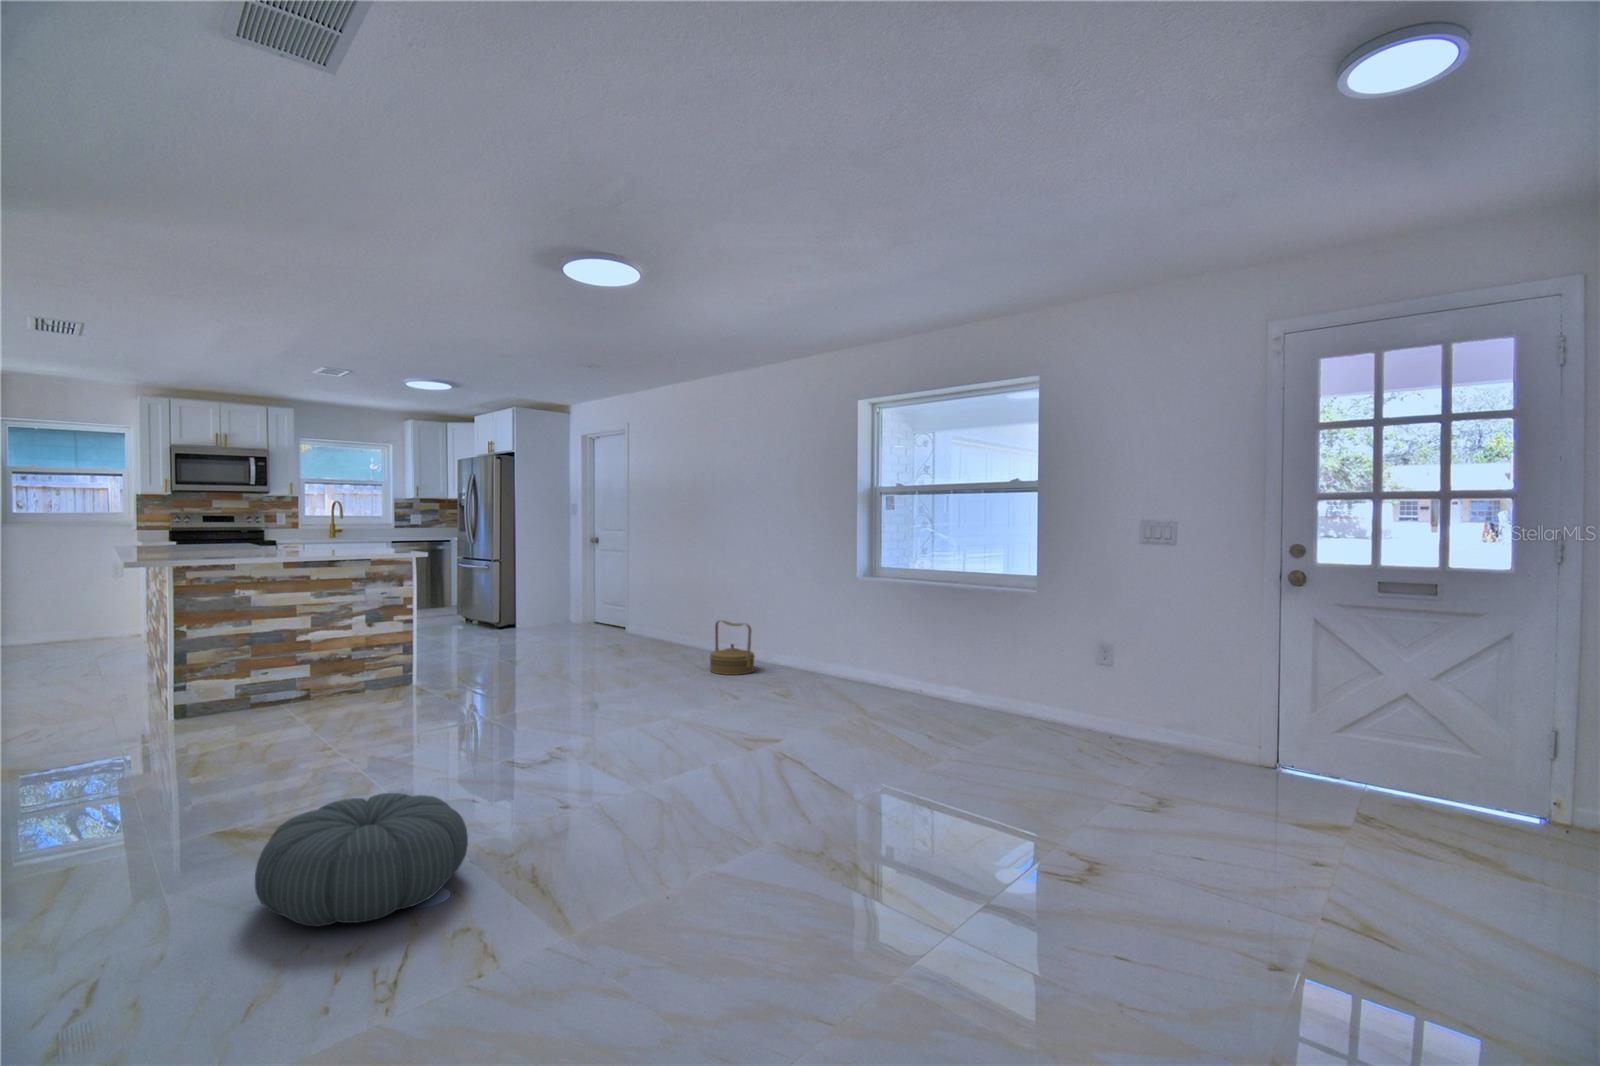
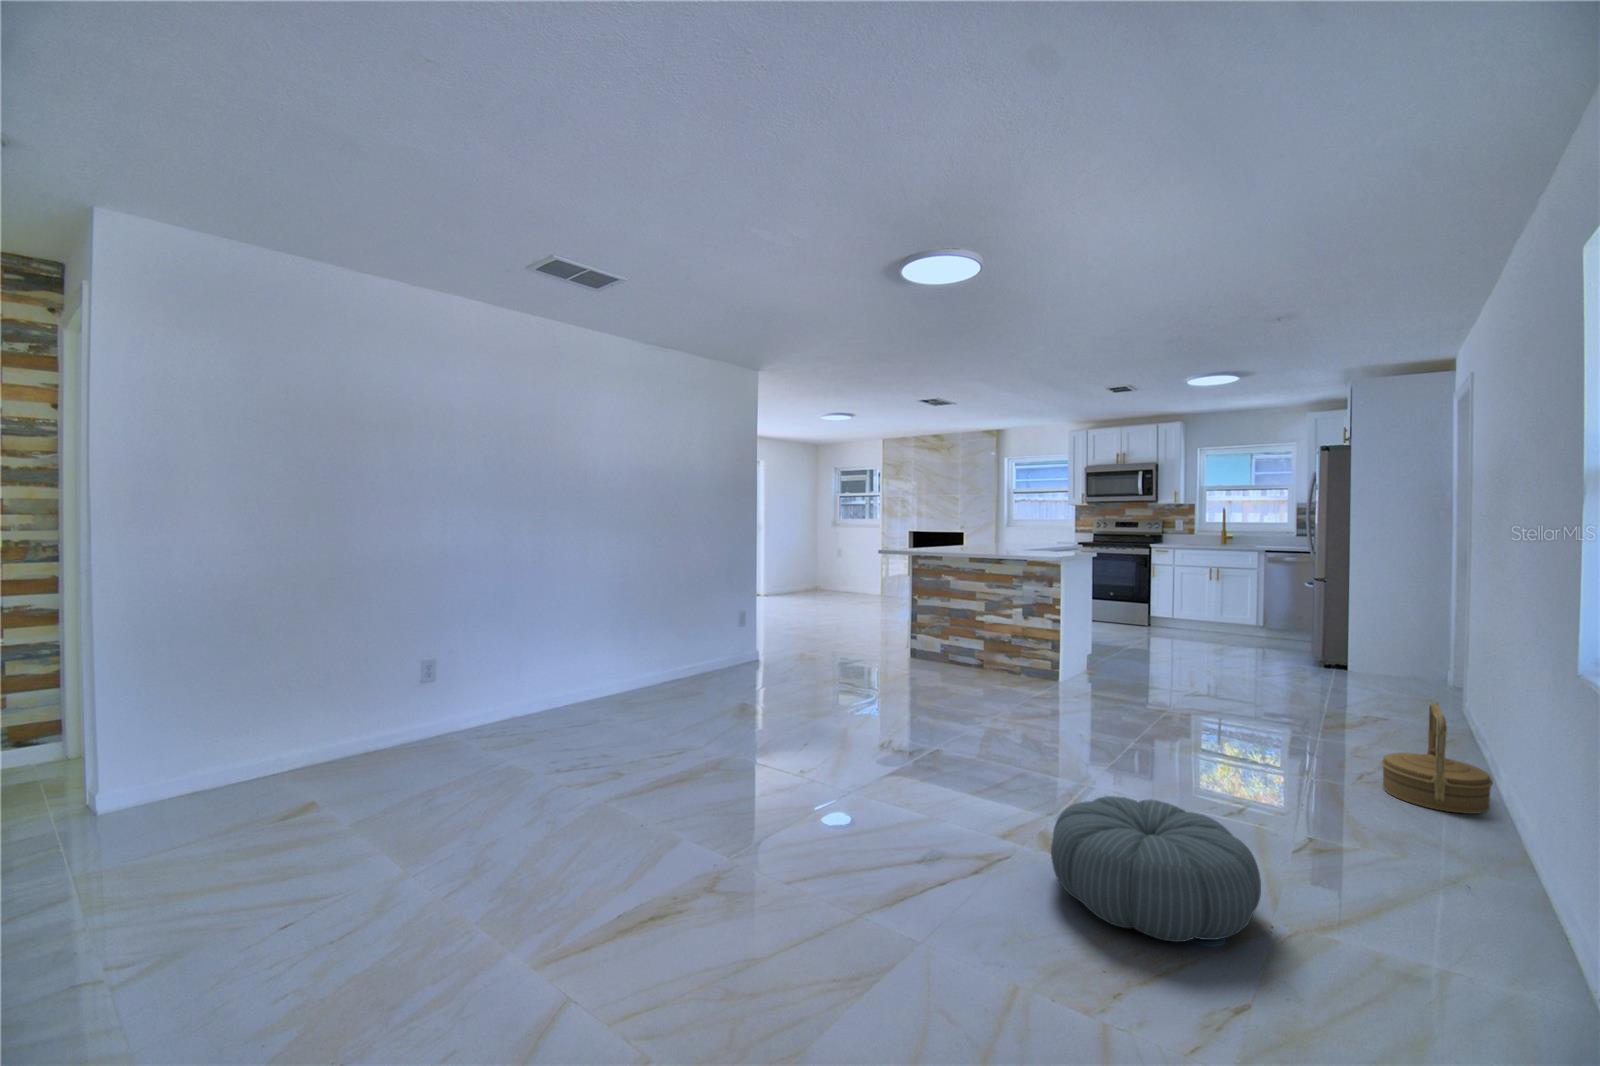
pouf: present [255,793,468,926] -> present [1051,796,1261,942]

